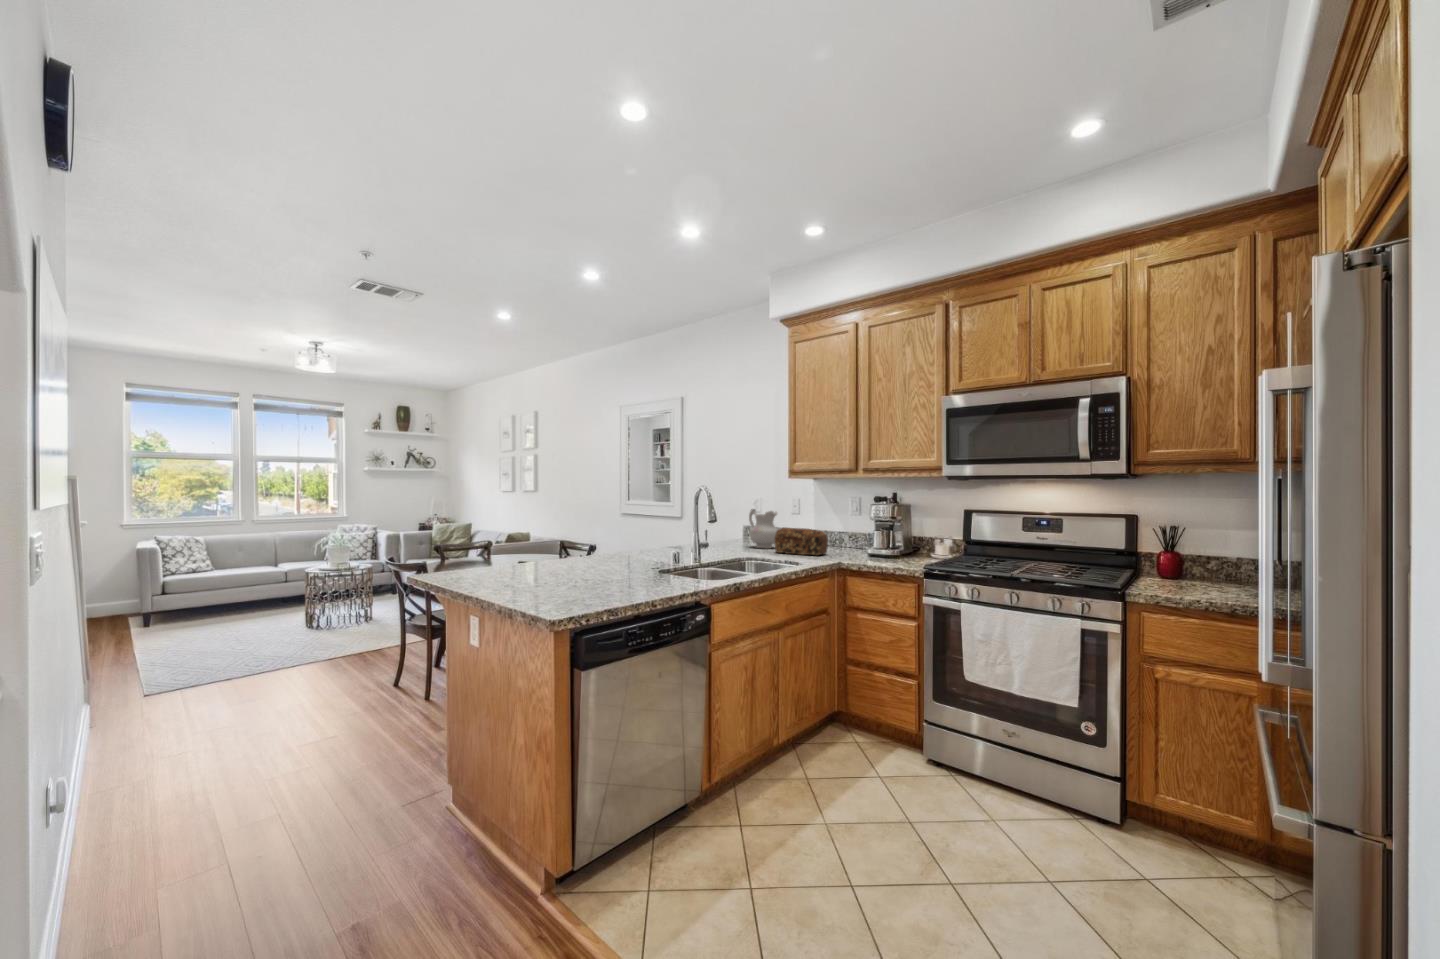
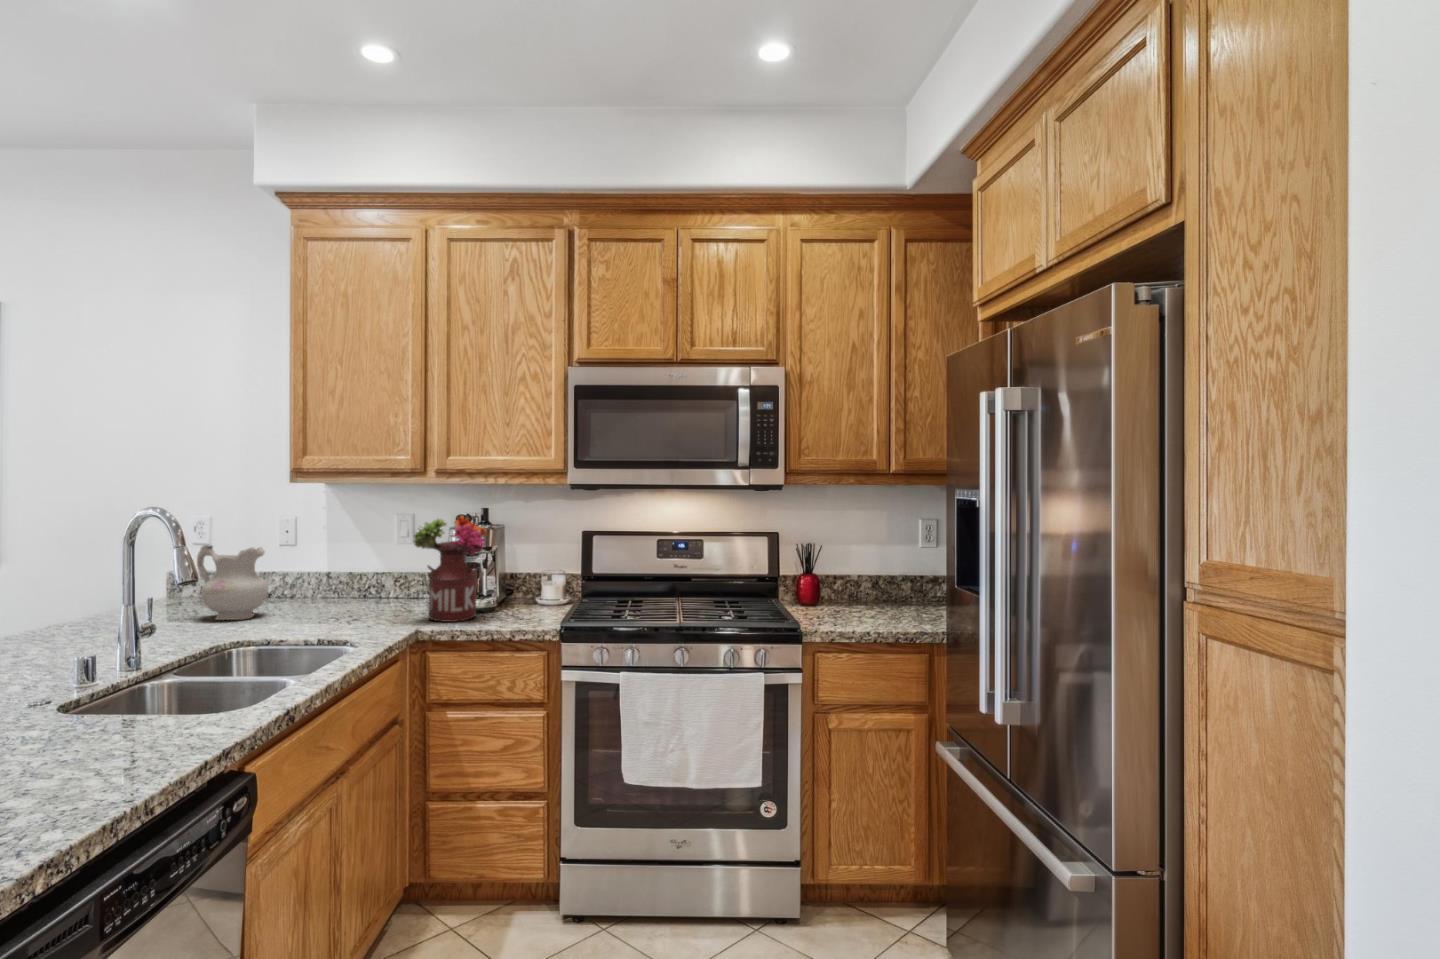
flower arrangement: none [844,495,891,560] -> present [414,516,487,622]
bread loaf: present [775,528,828,555] -> none [274,577,376,629]

